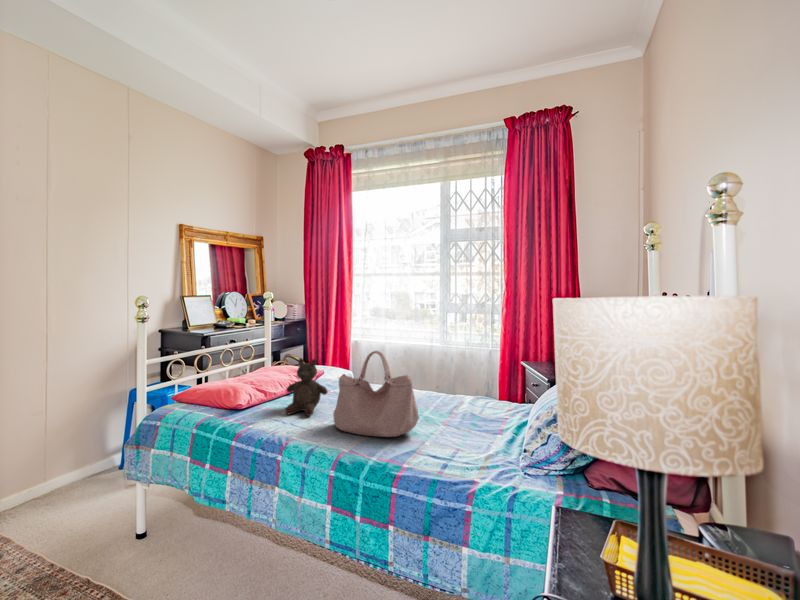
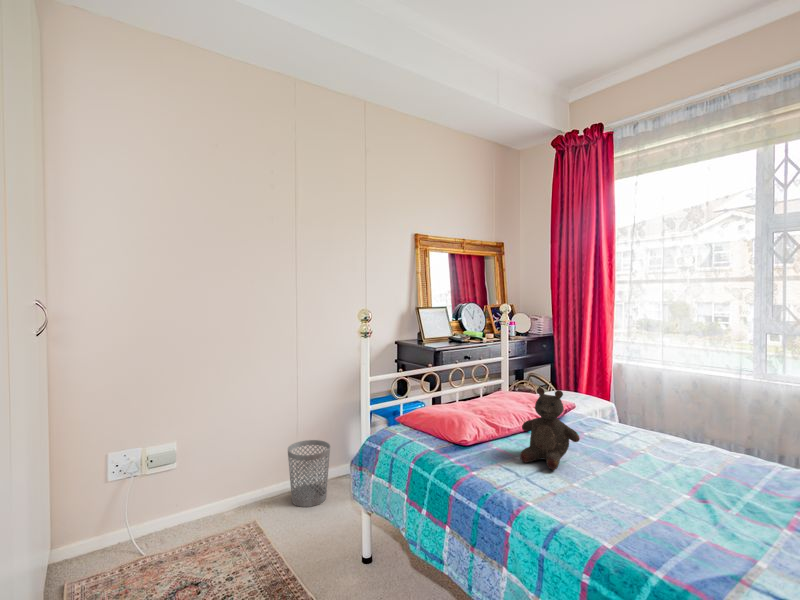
handbag: present [333,351,419,437] -> none [589,388,755,543]
wastebasket: none [21,438,81,511] -> present [288,440,330,507]

